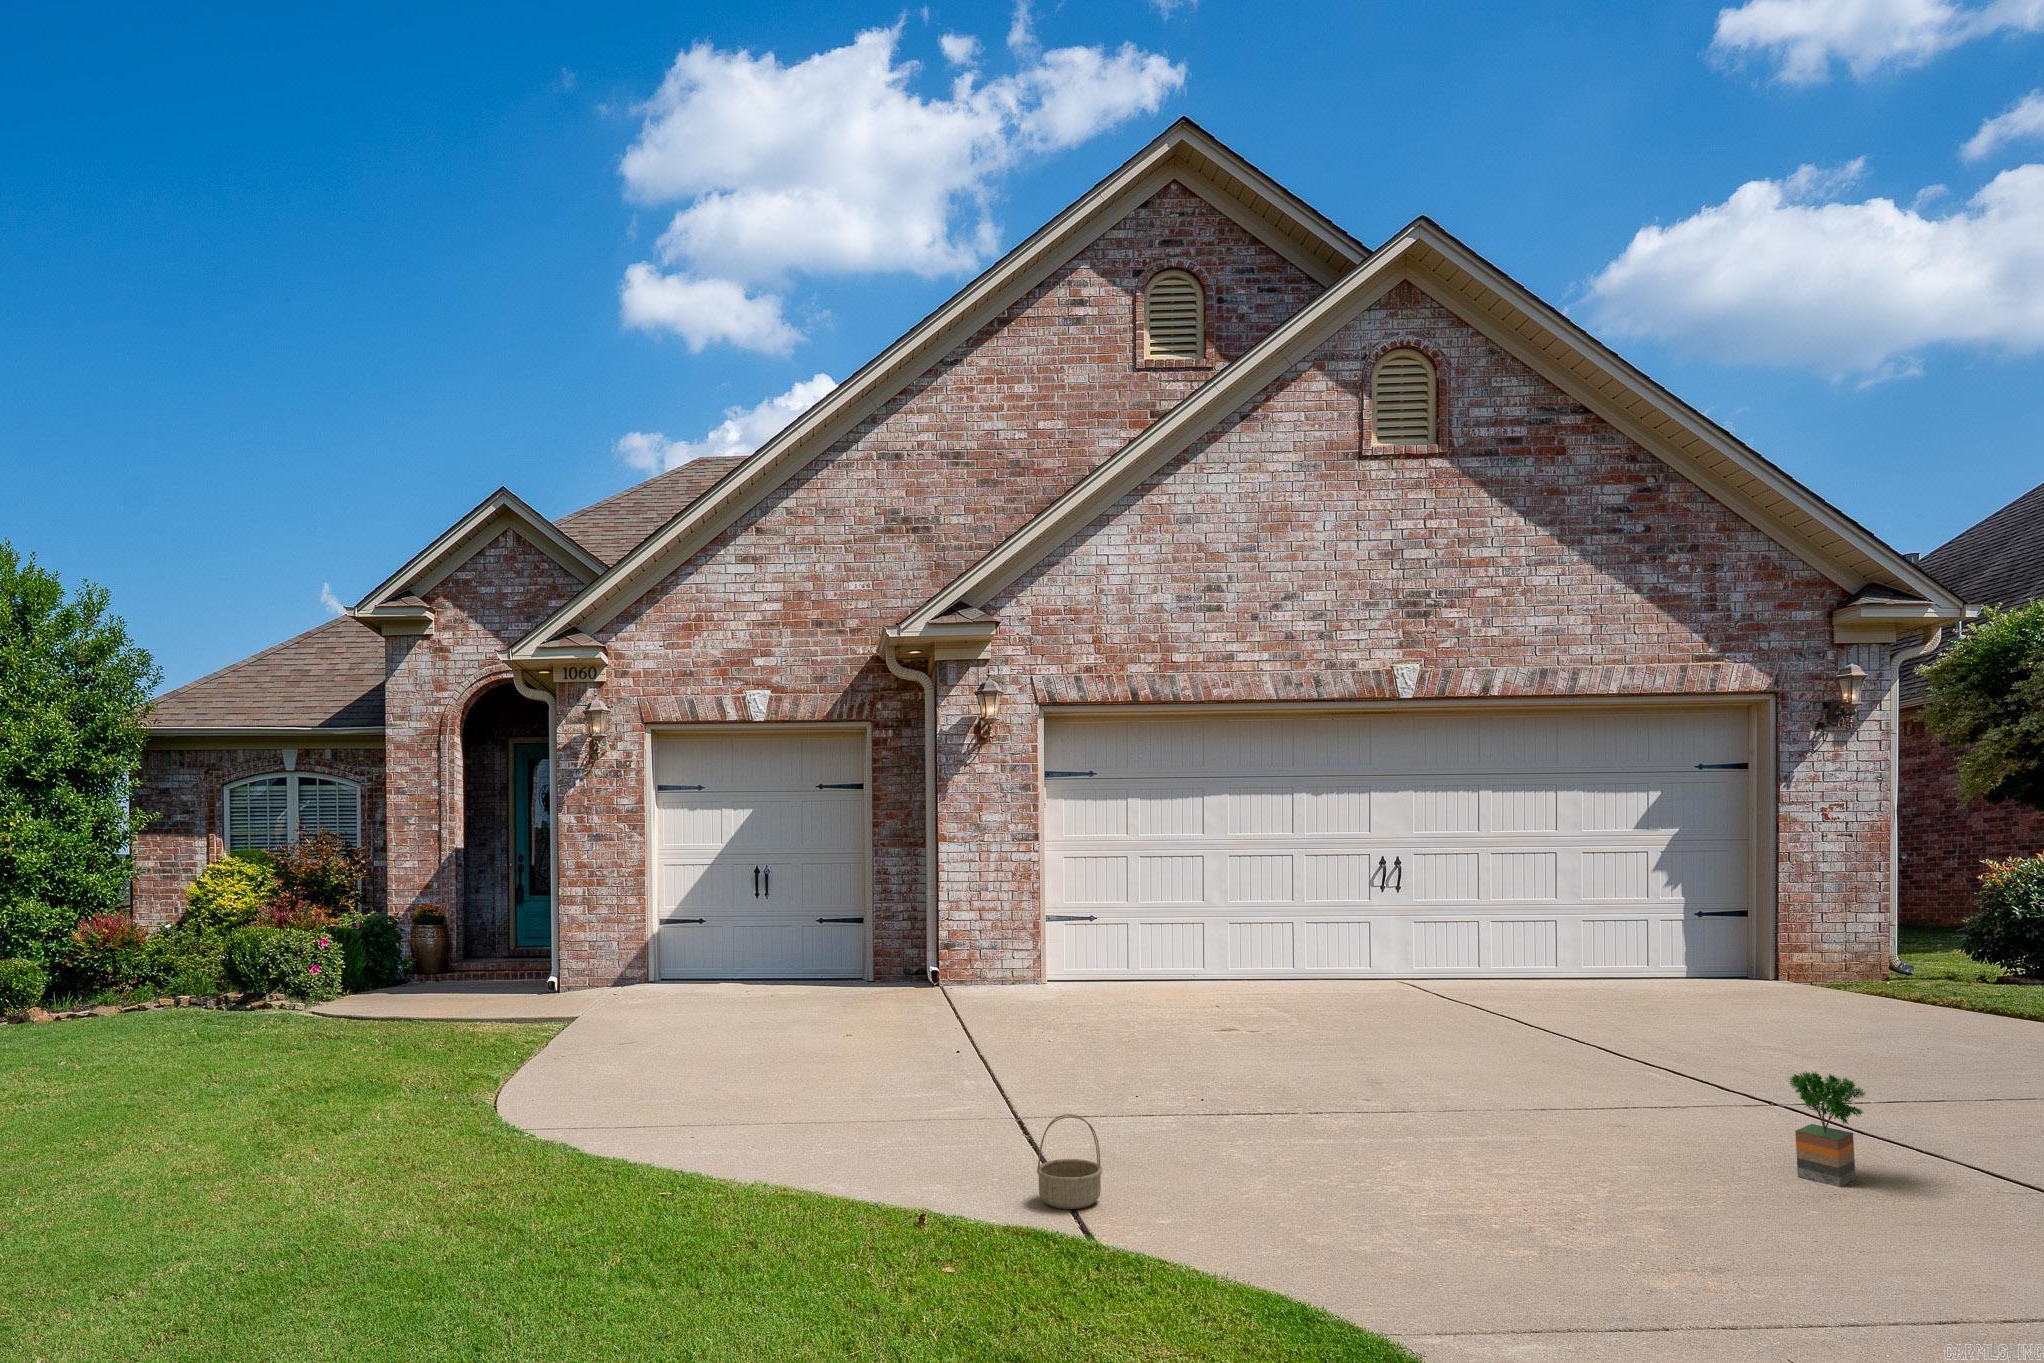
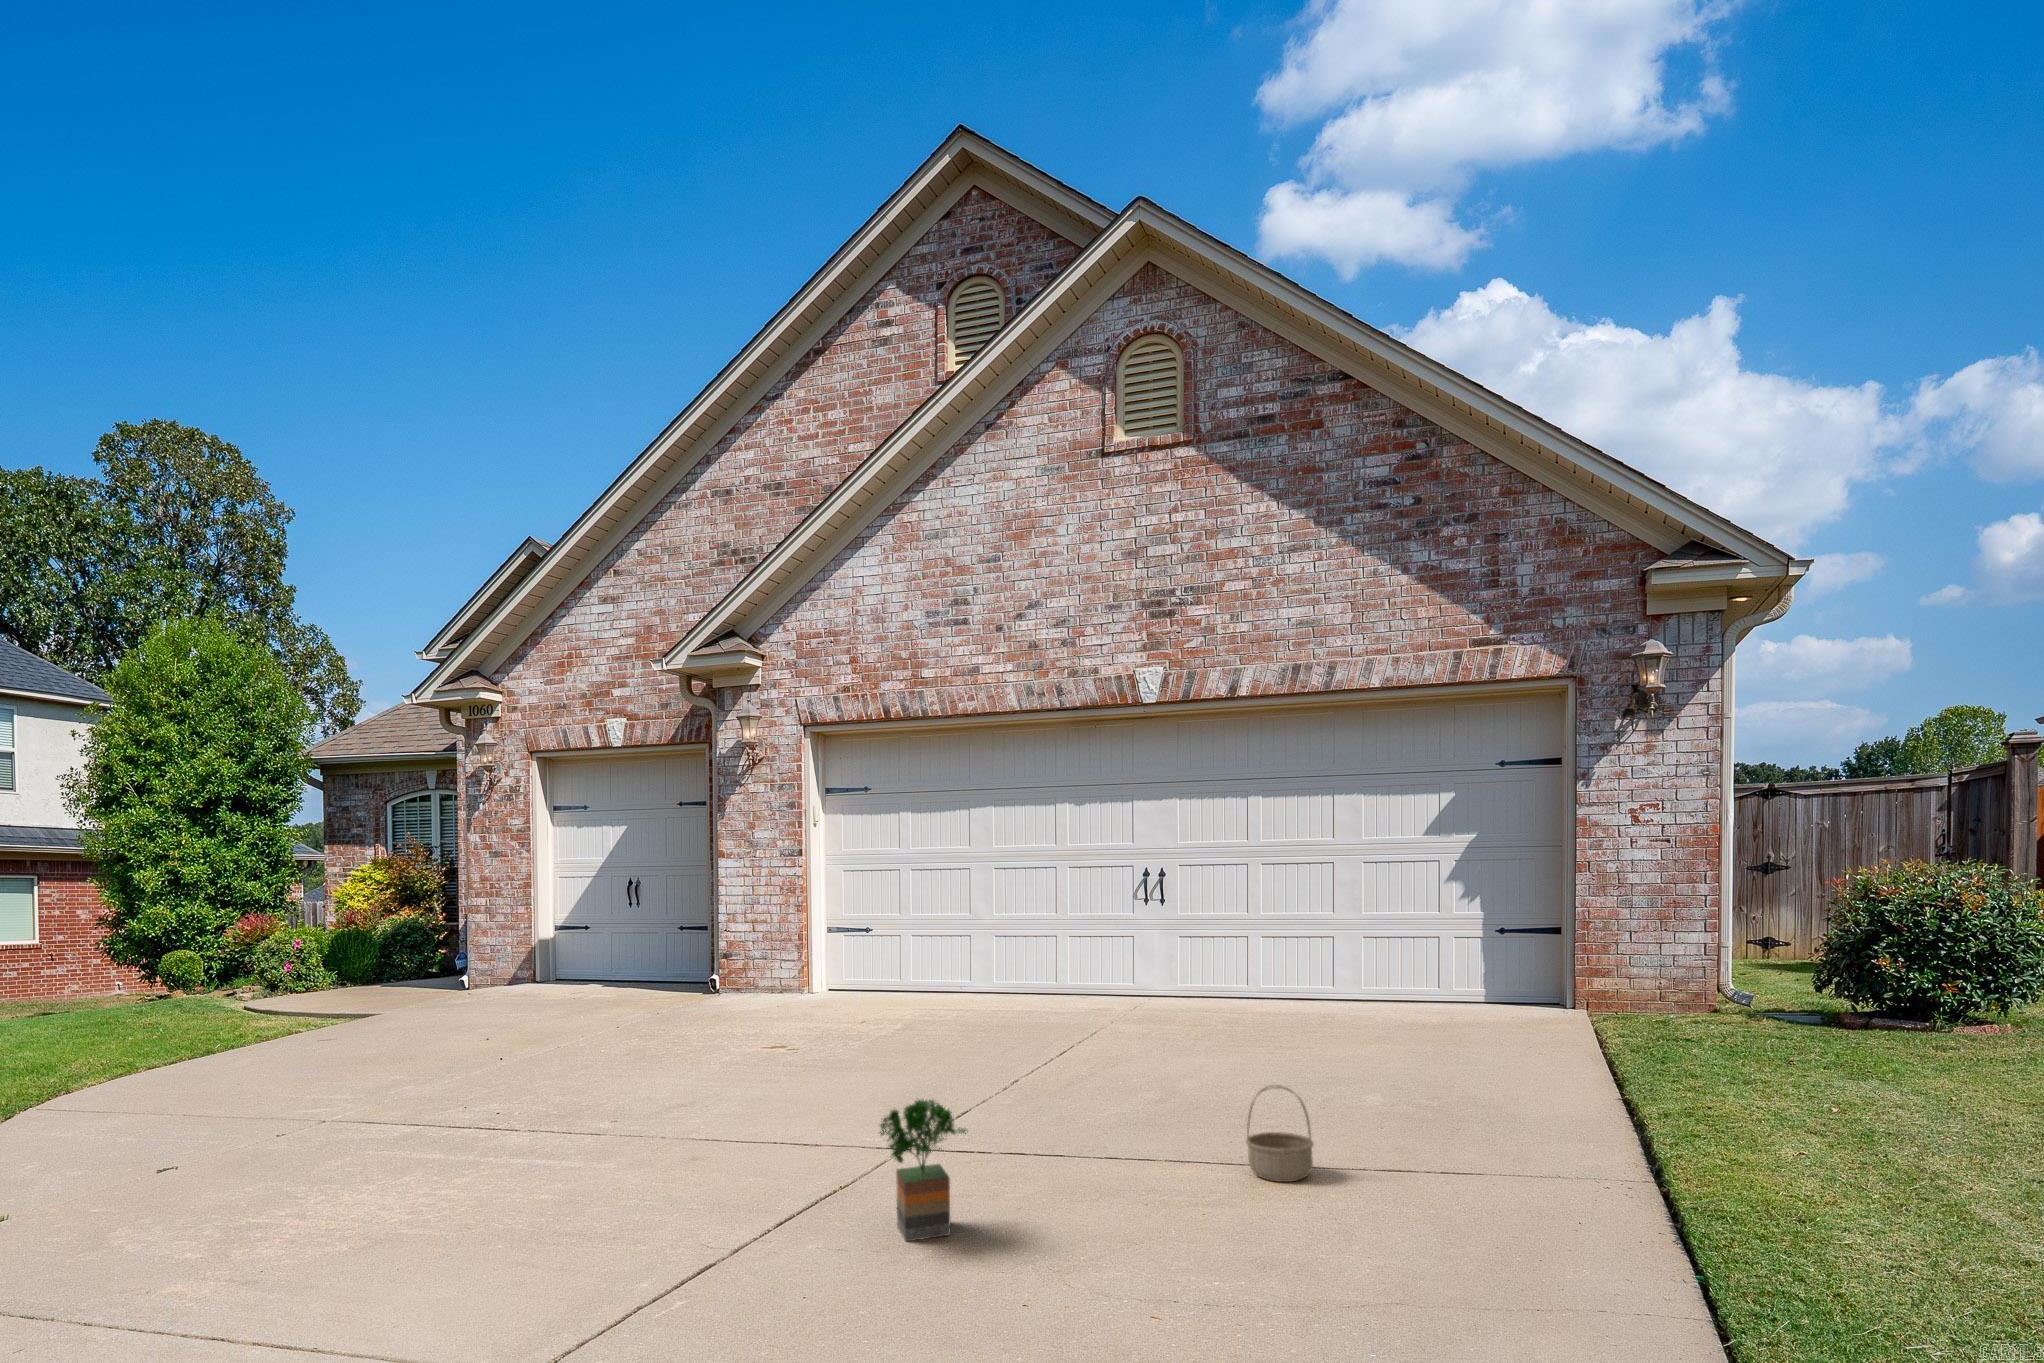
basket: present [1037,1114,1102,1209] -> present [1246,1085,1313,1182]

